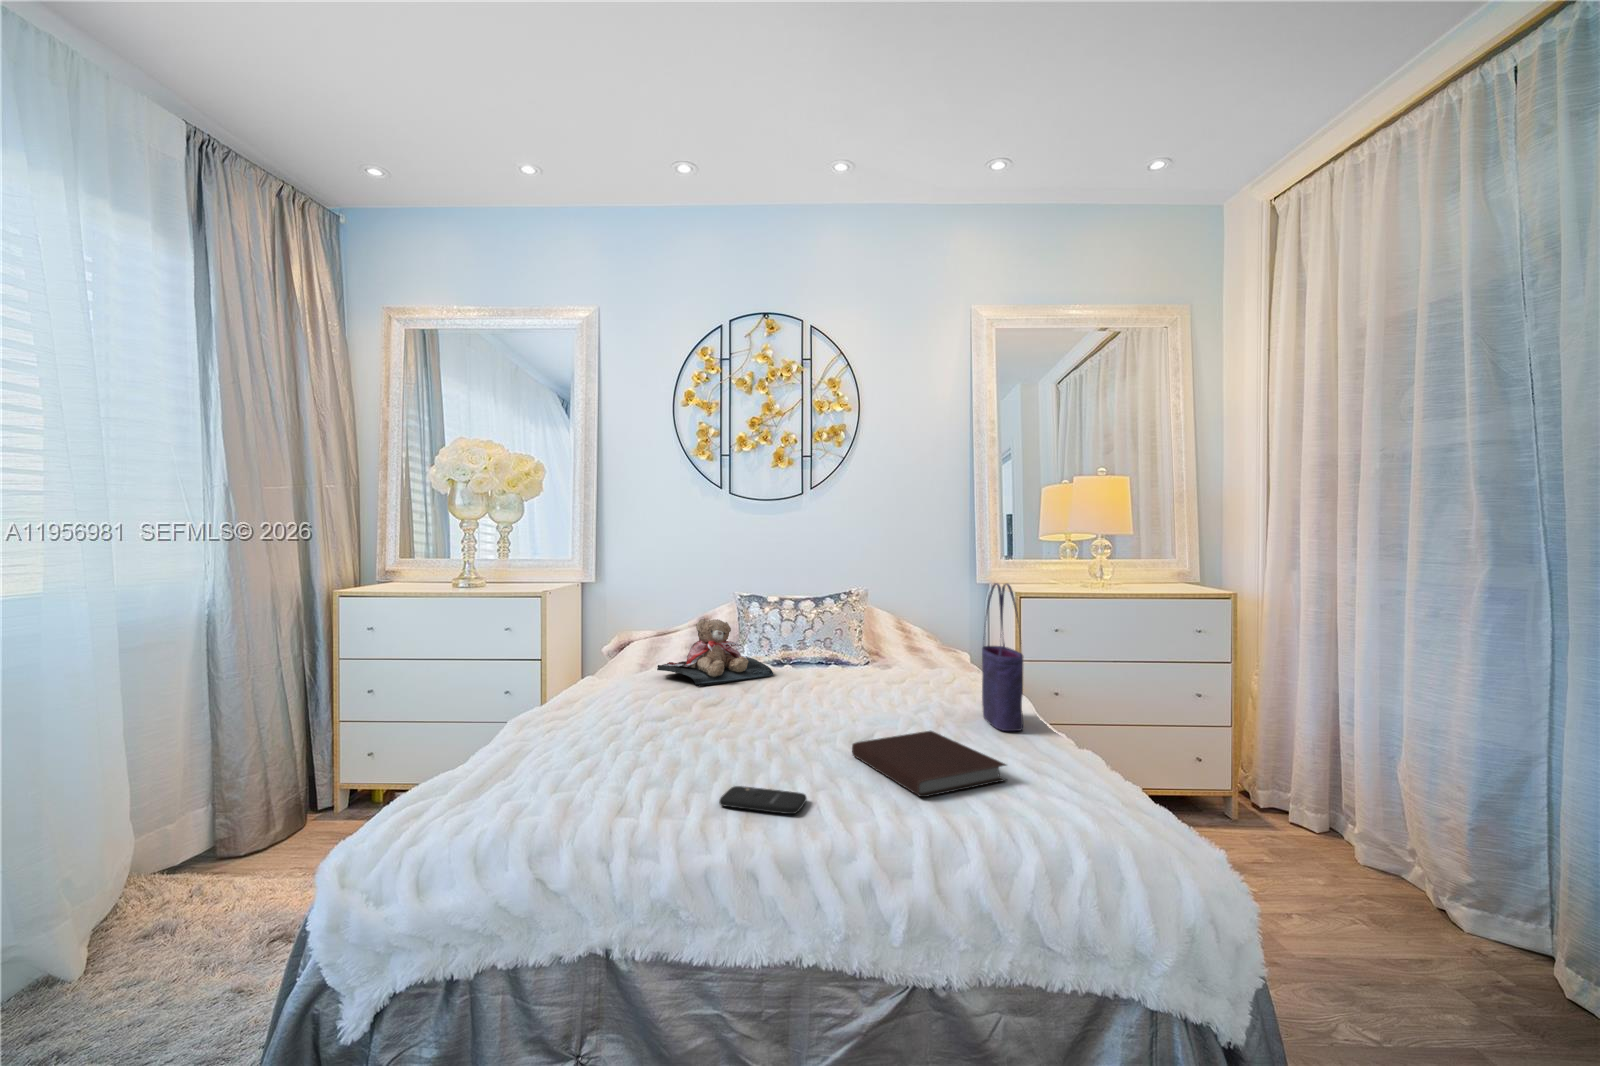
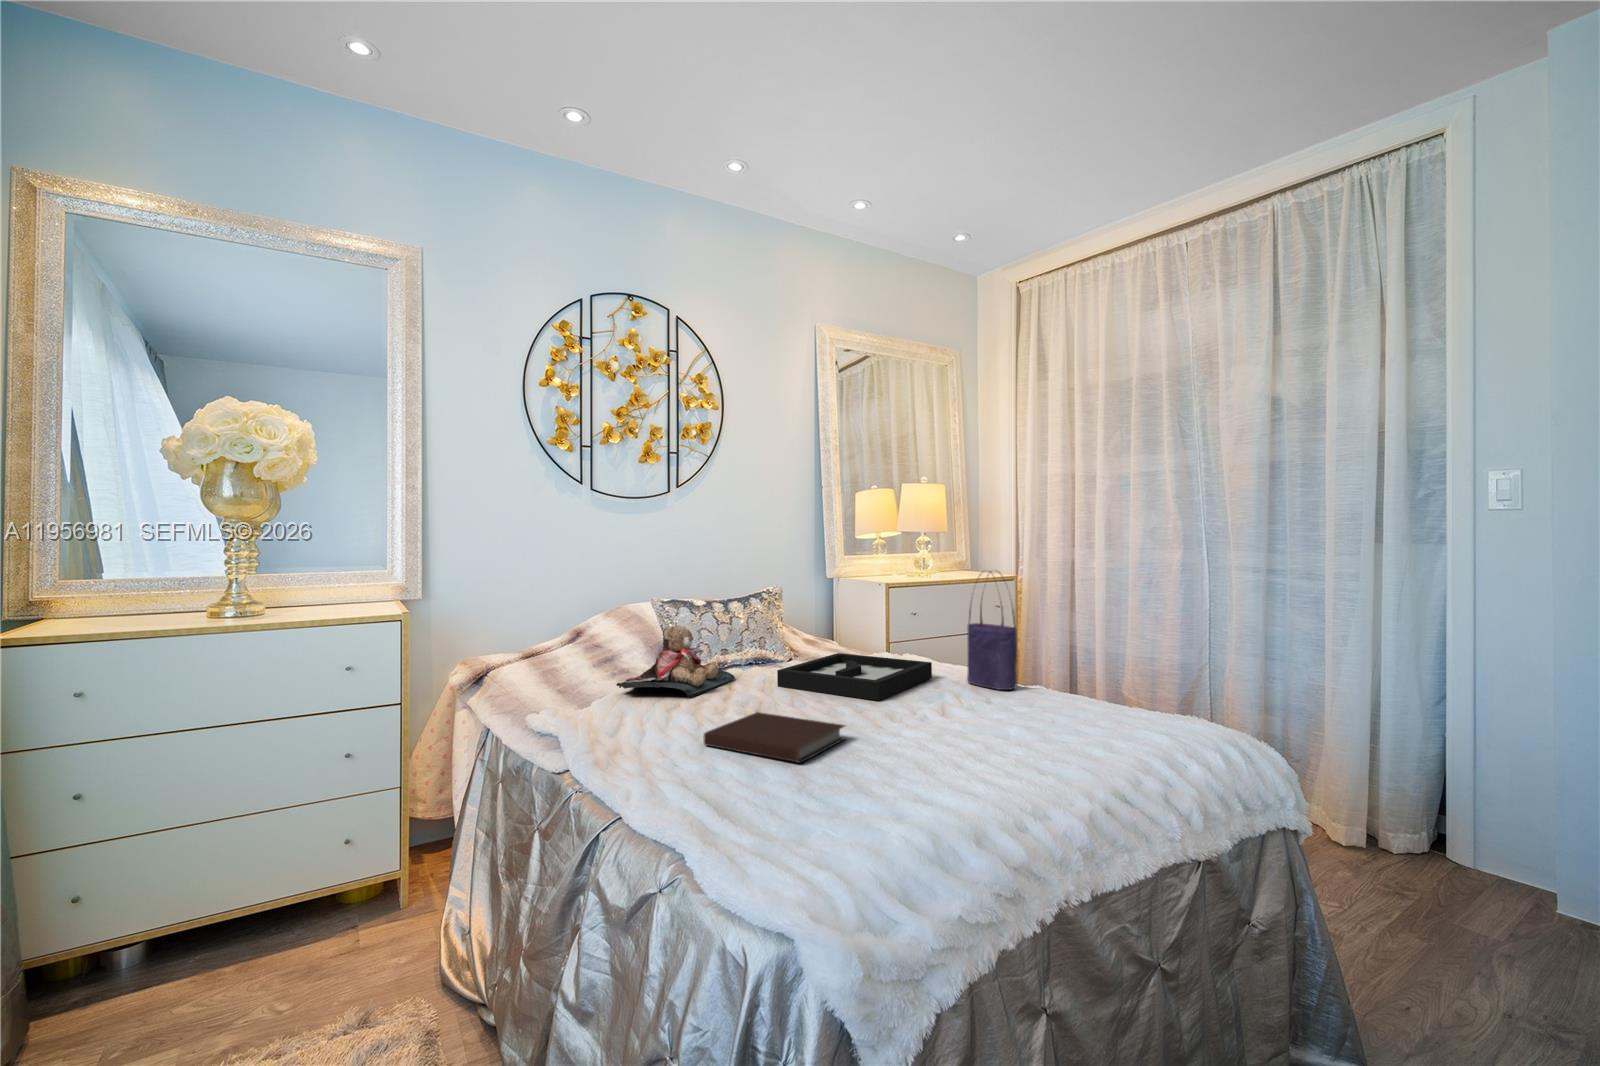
decorative tray: none [792,663,955,717] -> present [777,653,932,700]
notebook: present [852,731,1006,797] -> present [703,712,845,763]
smartphone: present [719,786,807,814] -> none [943,752,1022,774]

